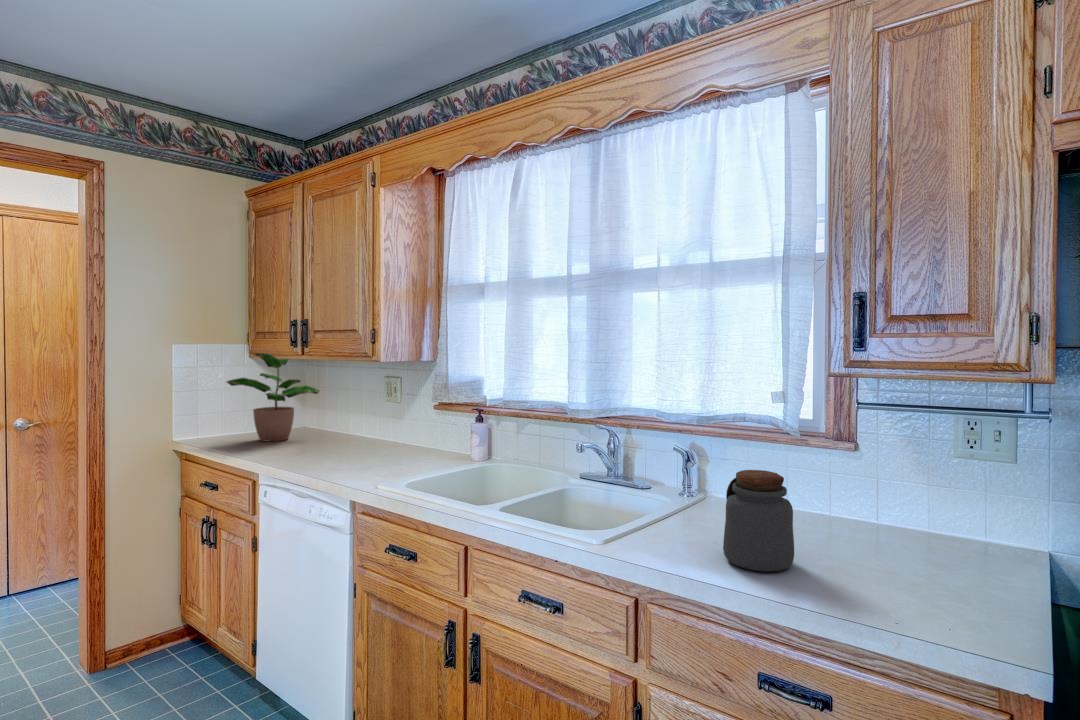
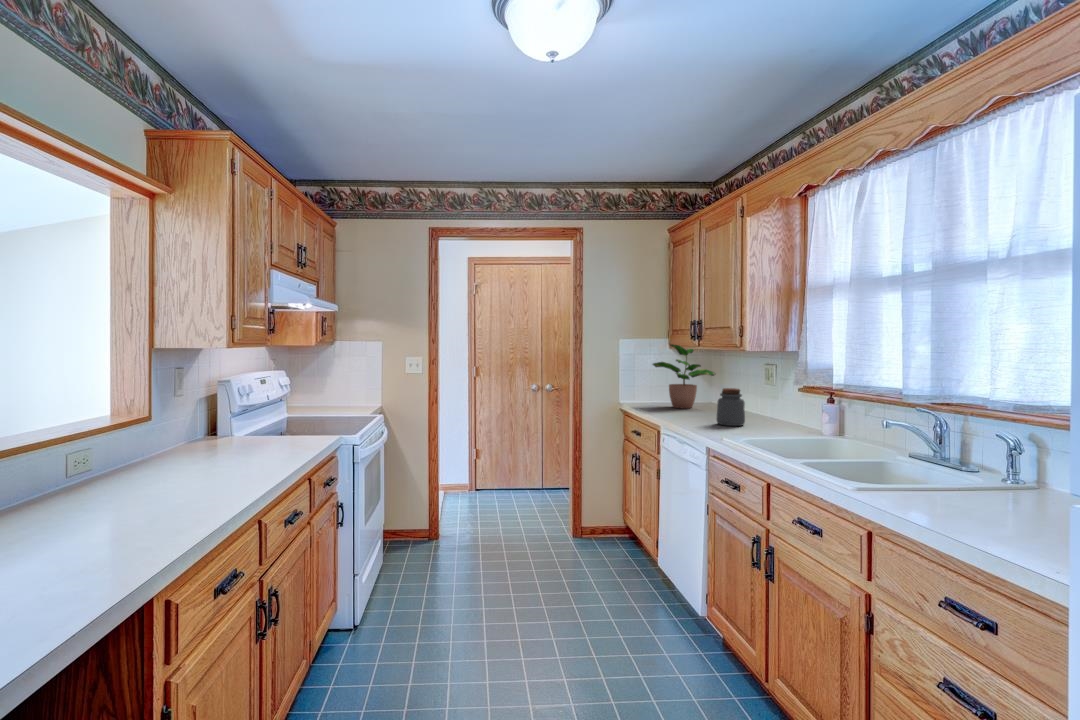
jar: present [723,470,794,572] -> present [717,388,745,426]

